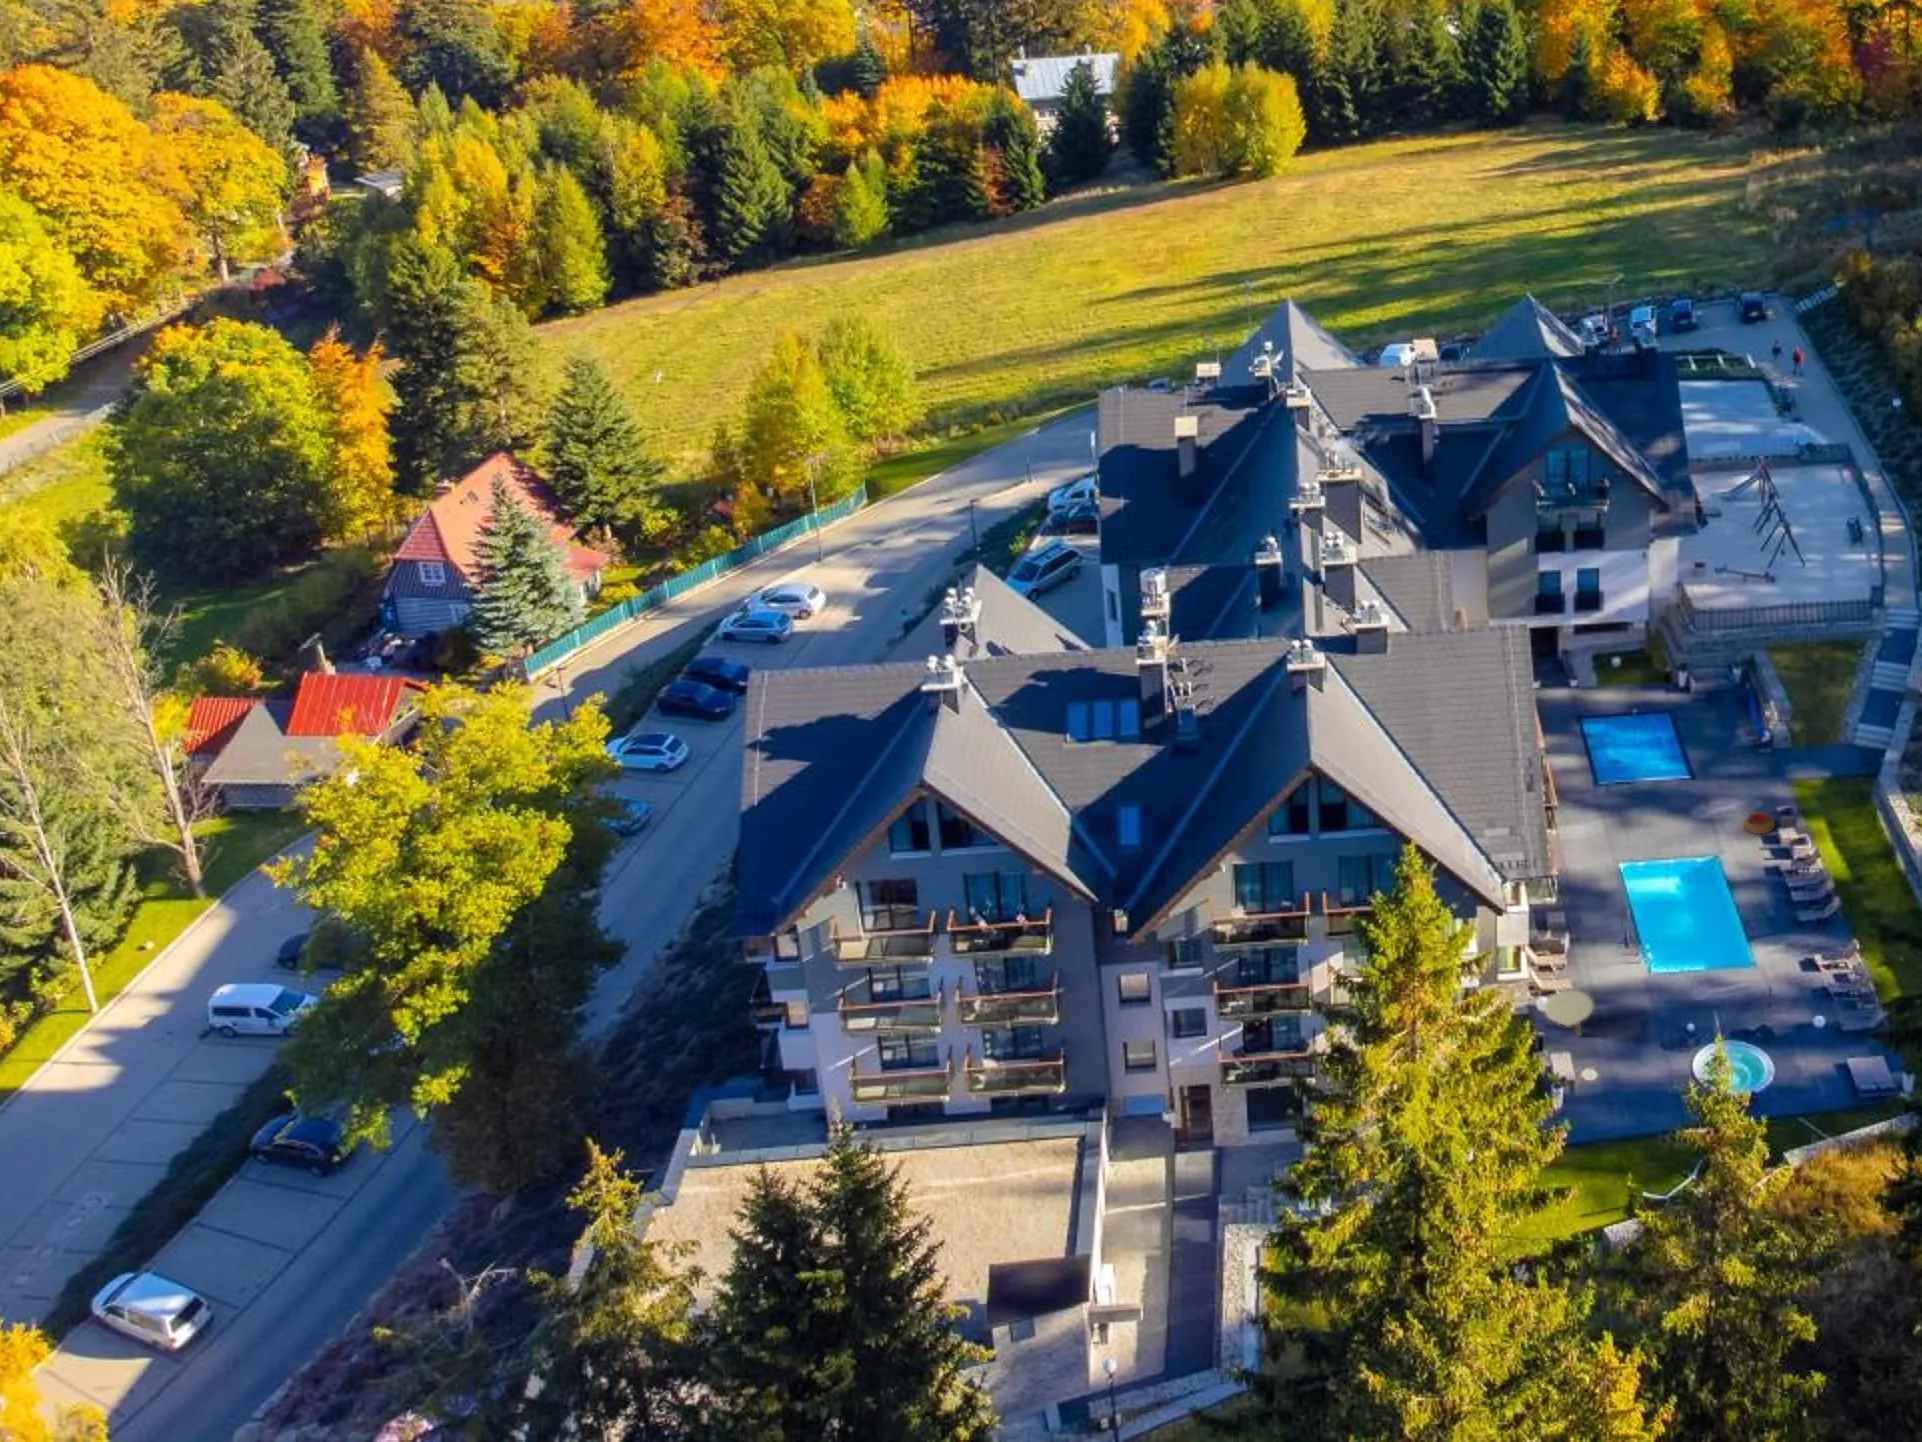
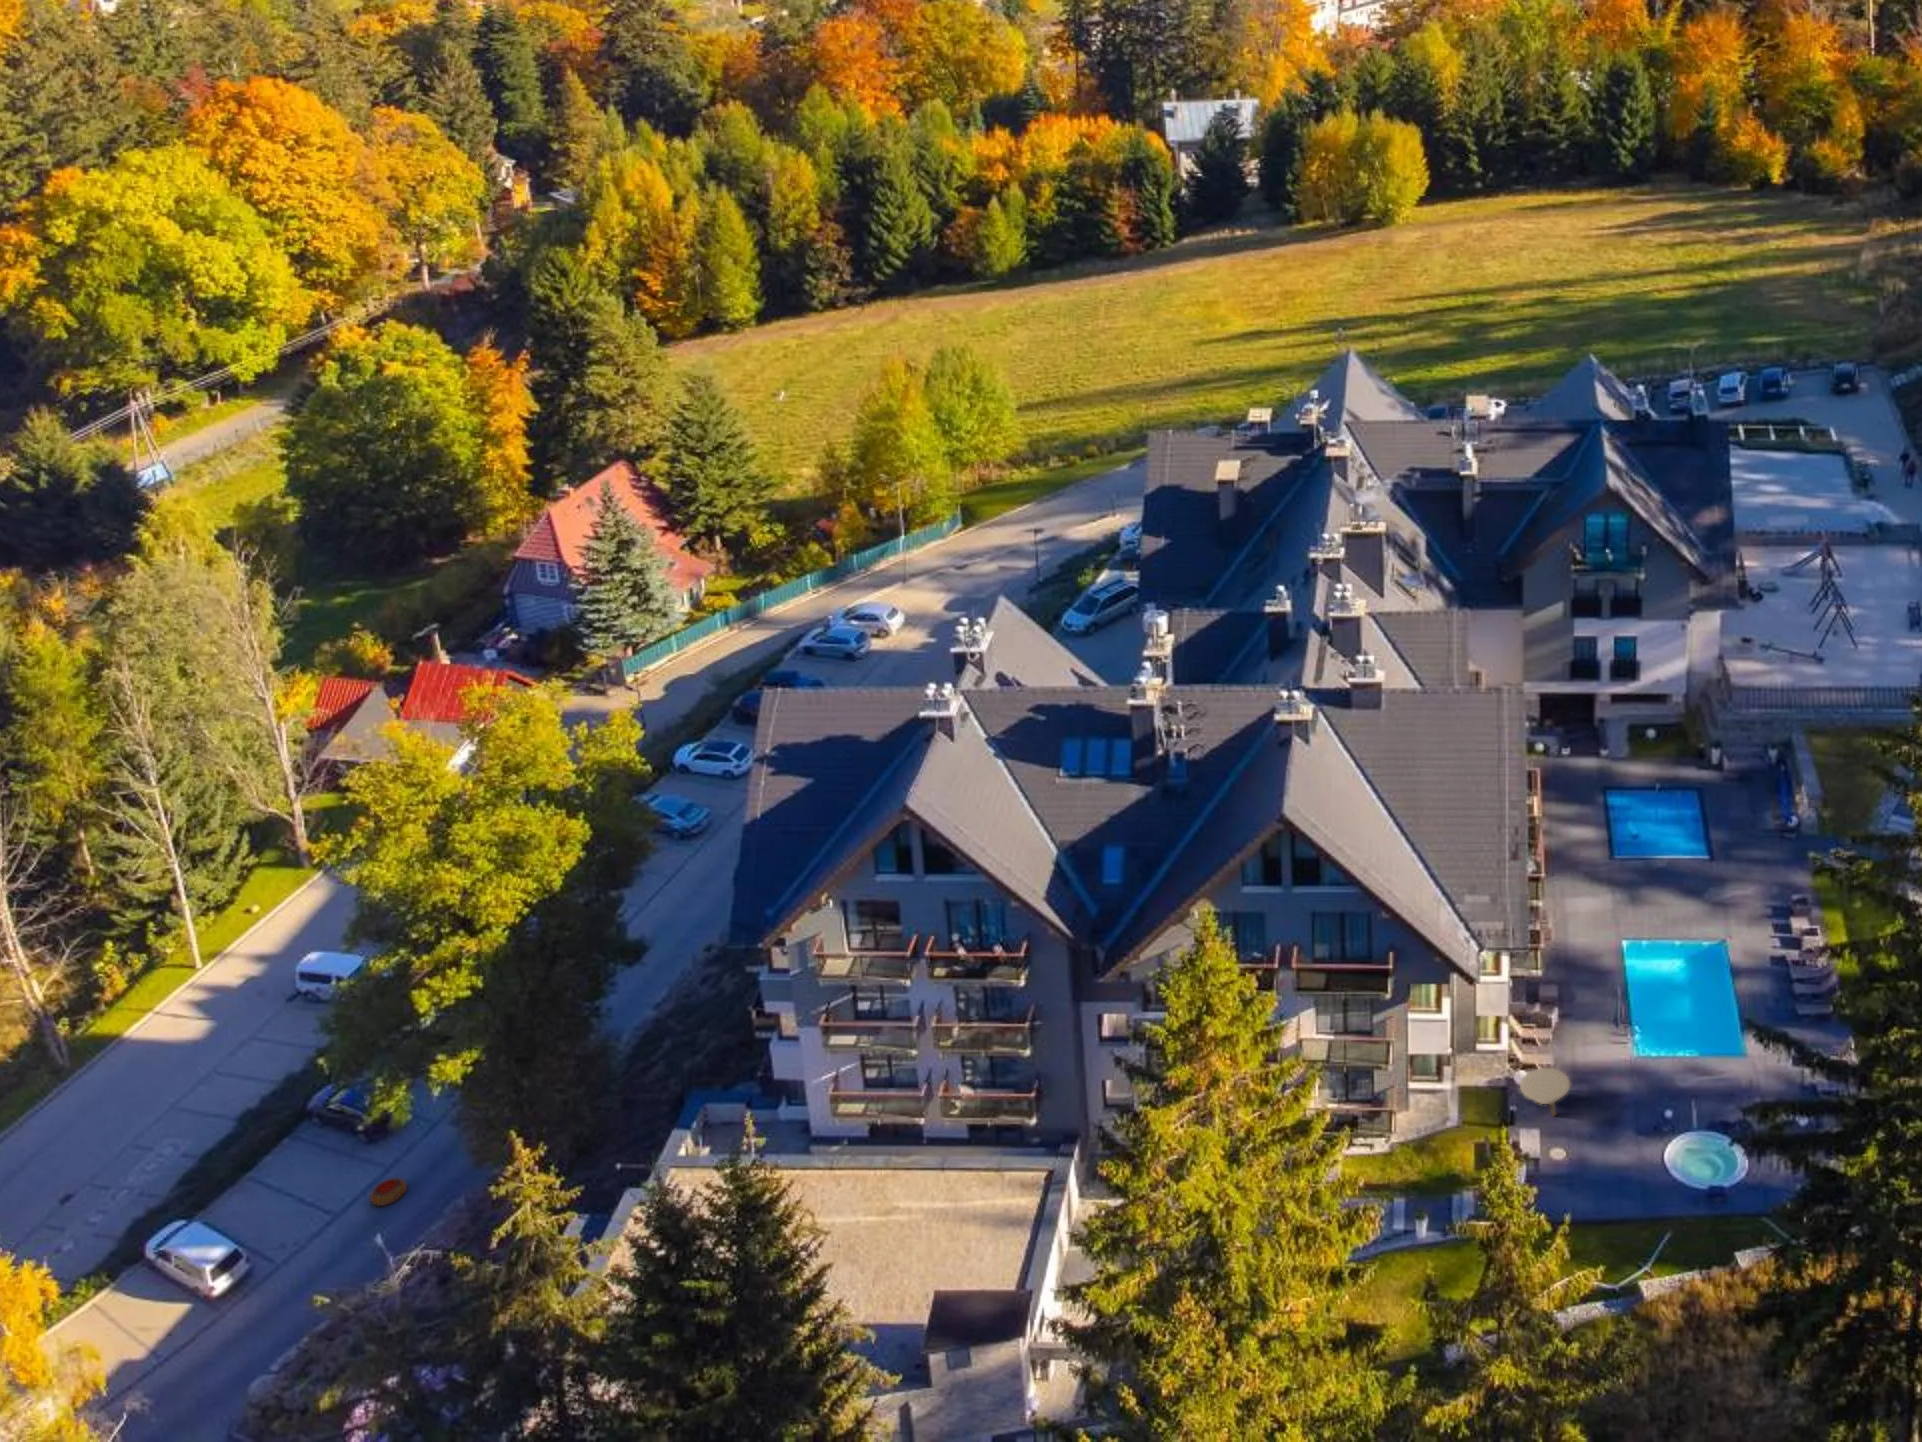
pouf: present [1744,812,1775,834] -> present [370,1178,406,1206]

